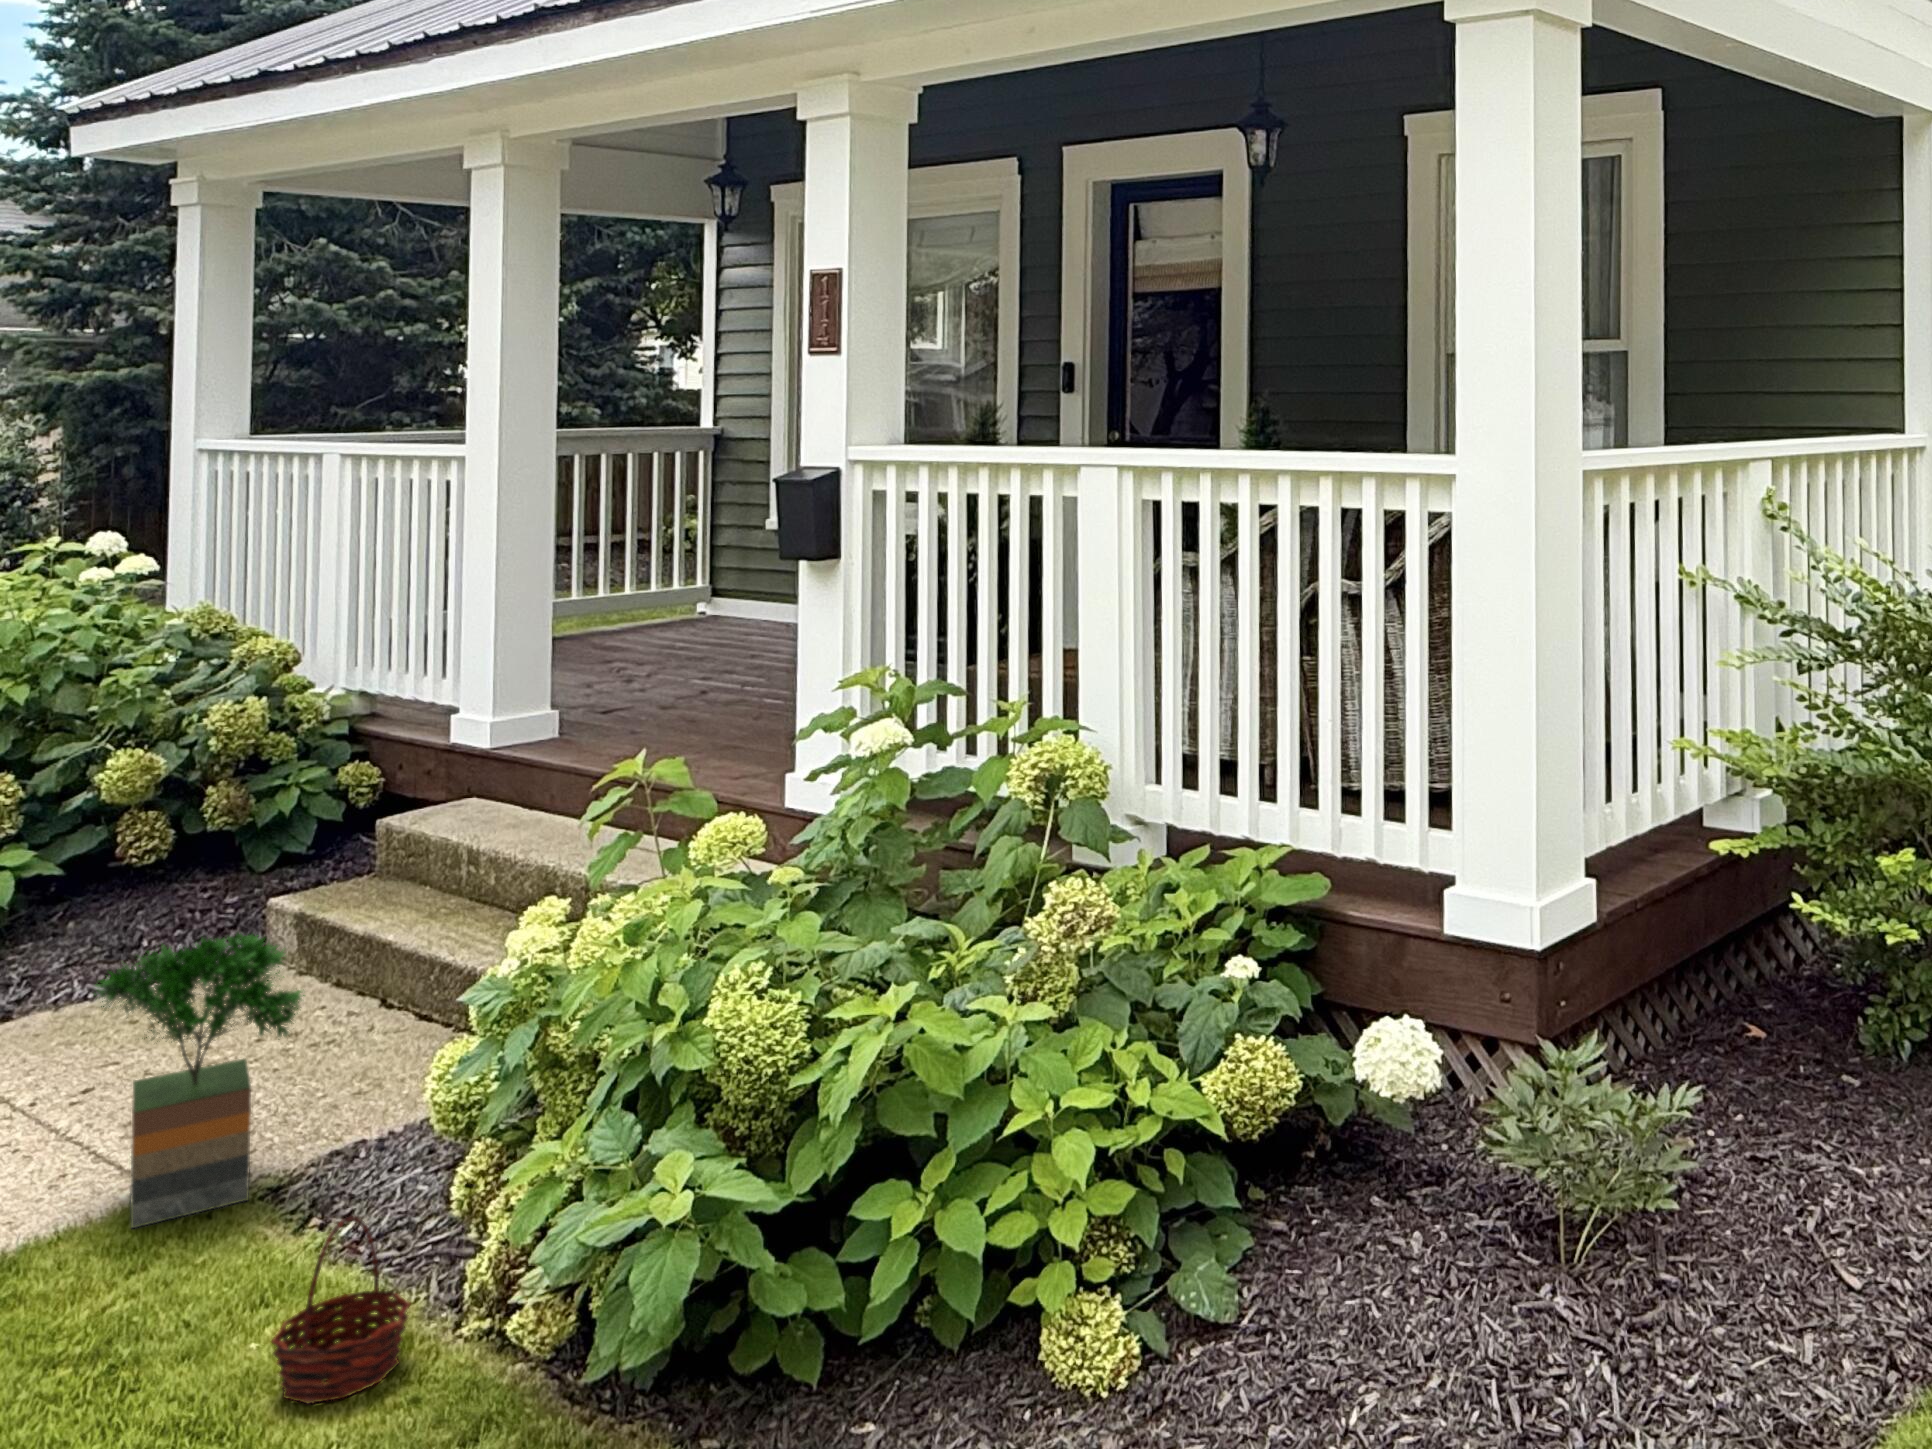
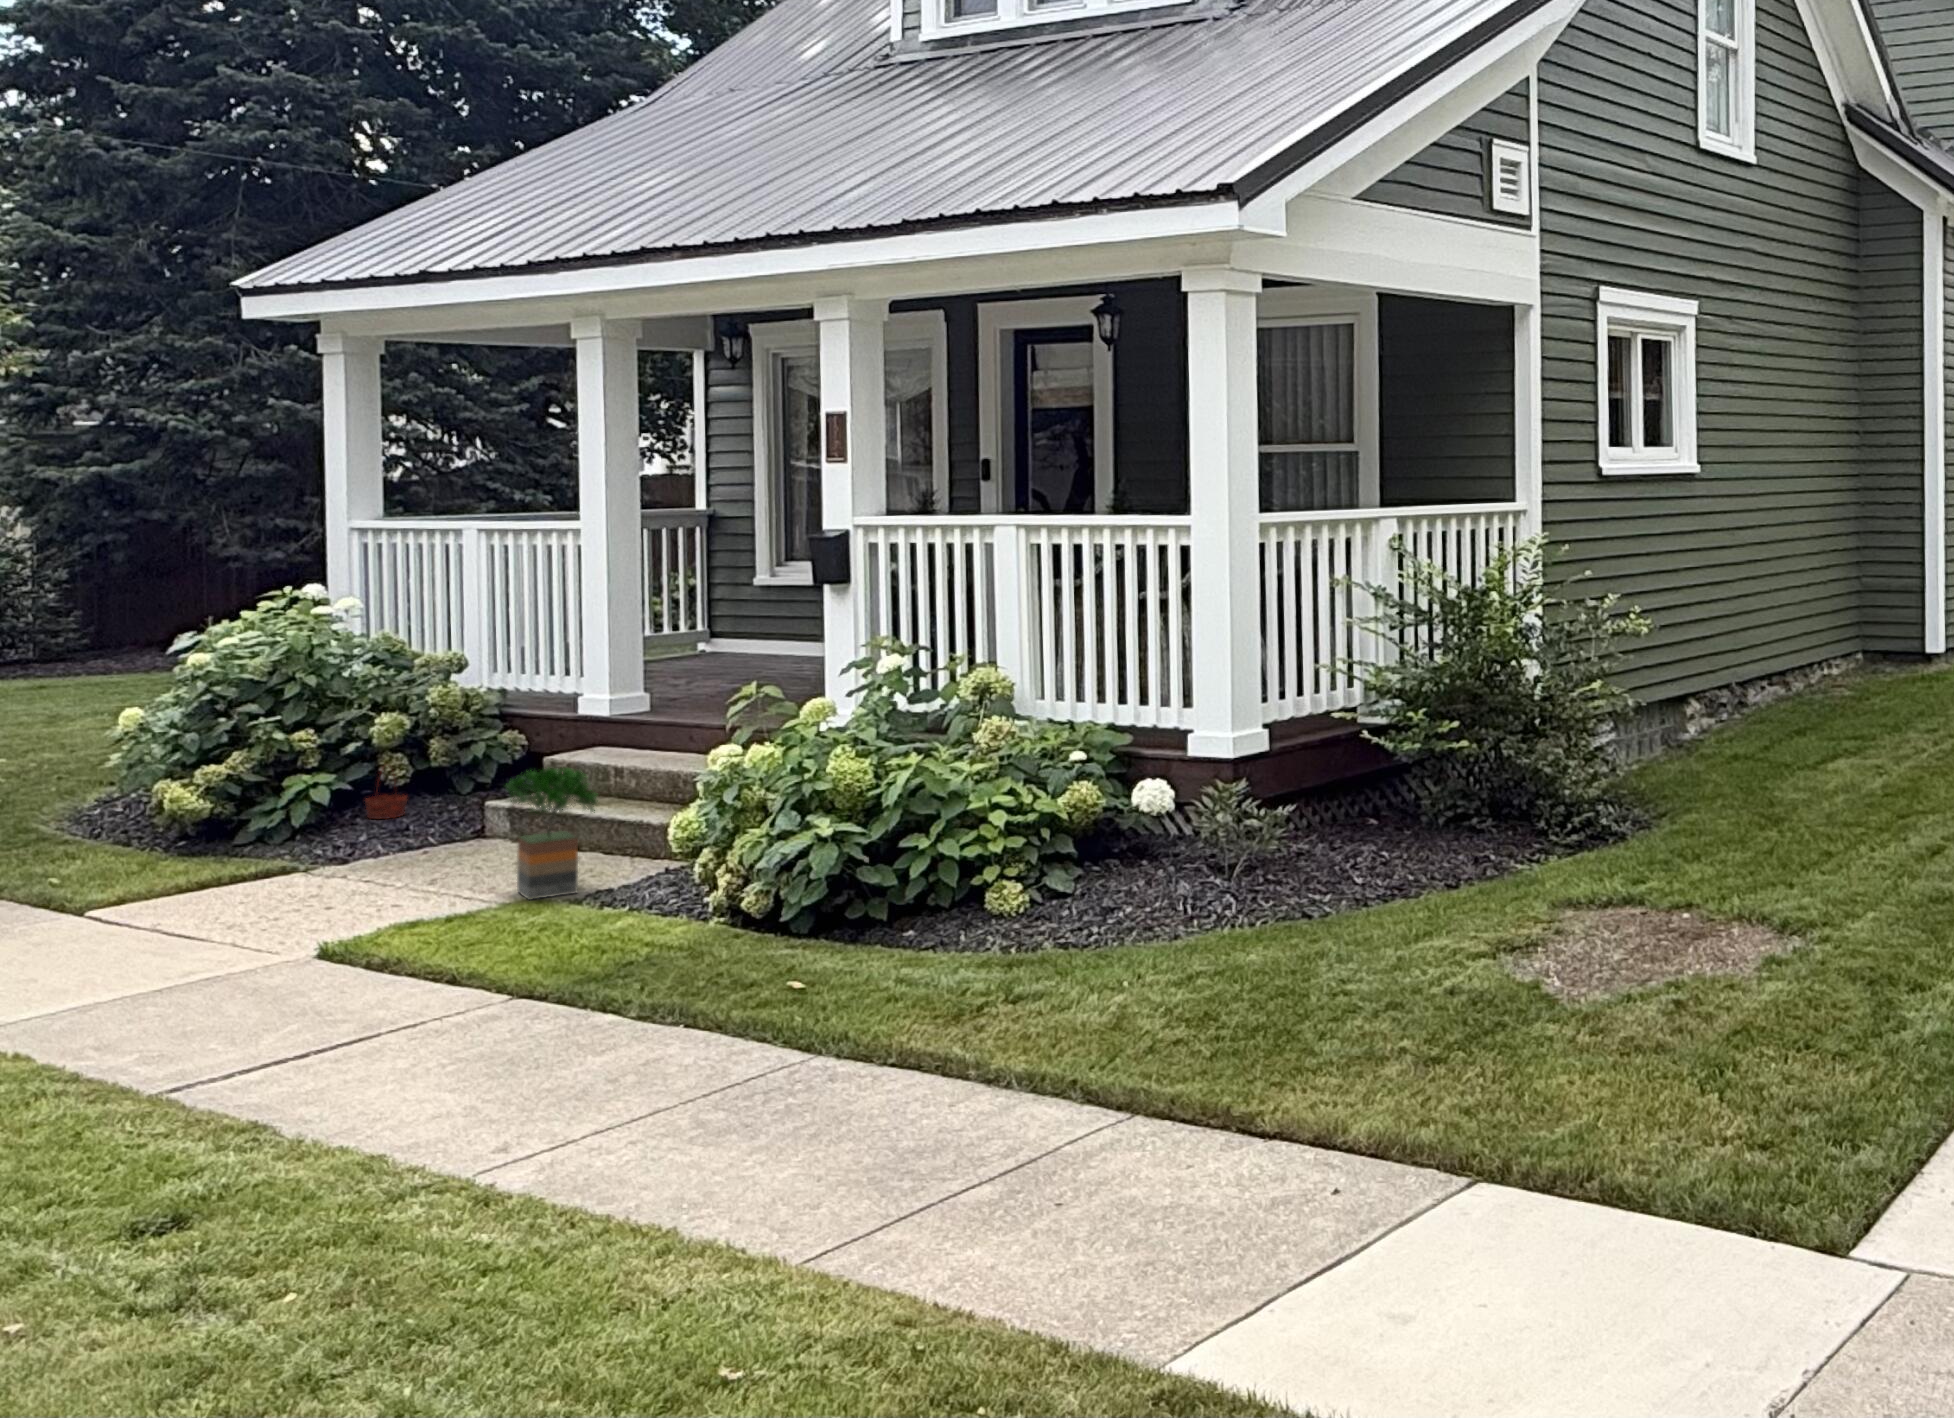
basket: present [272,1216,410,1403] -> present [365,768,407,819]

